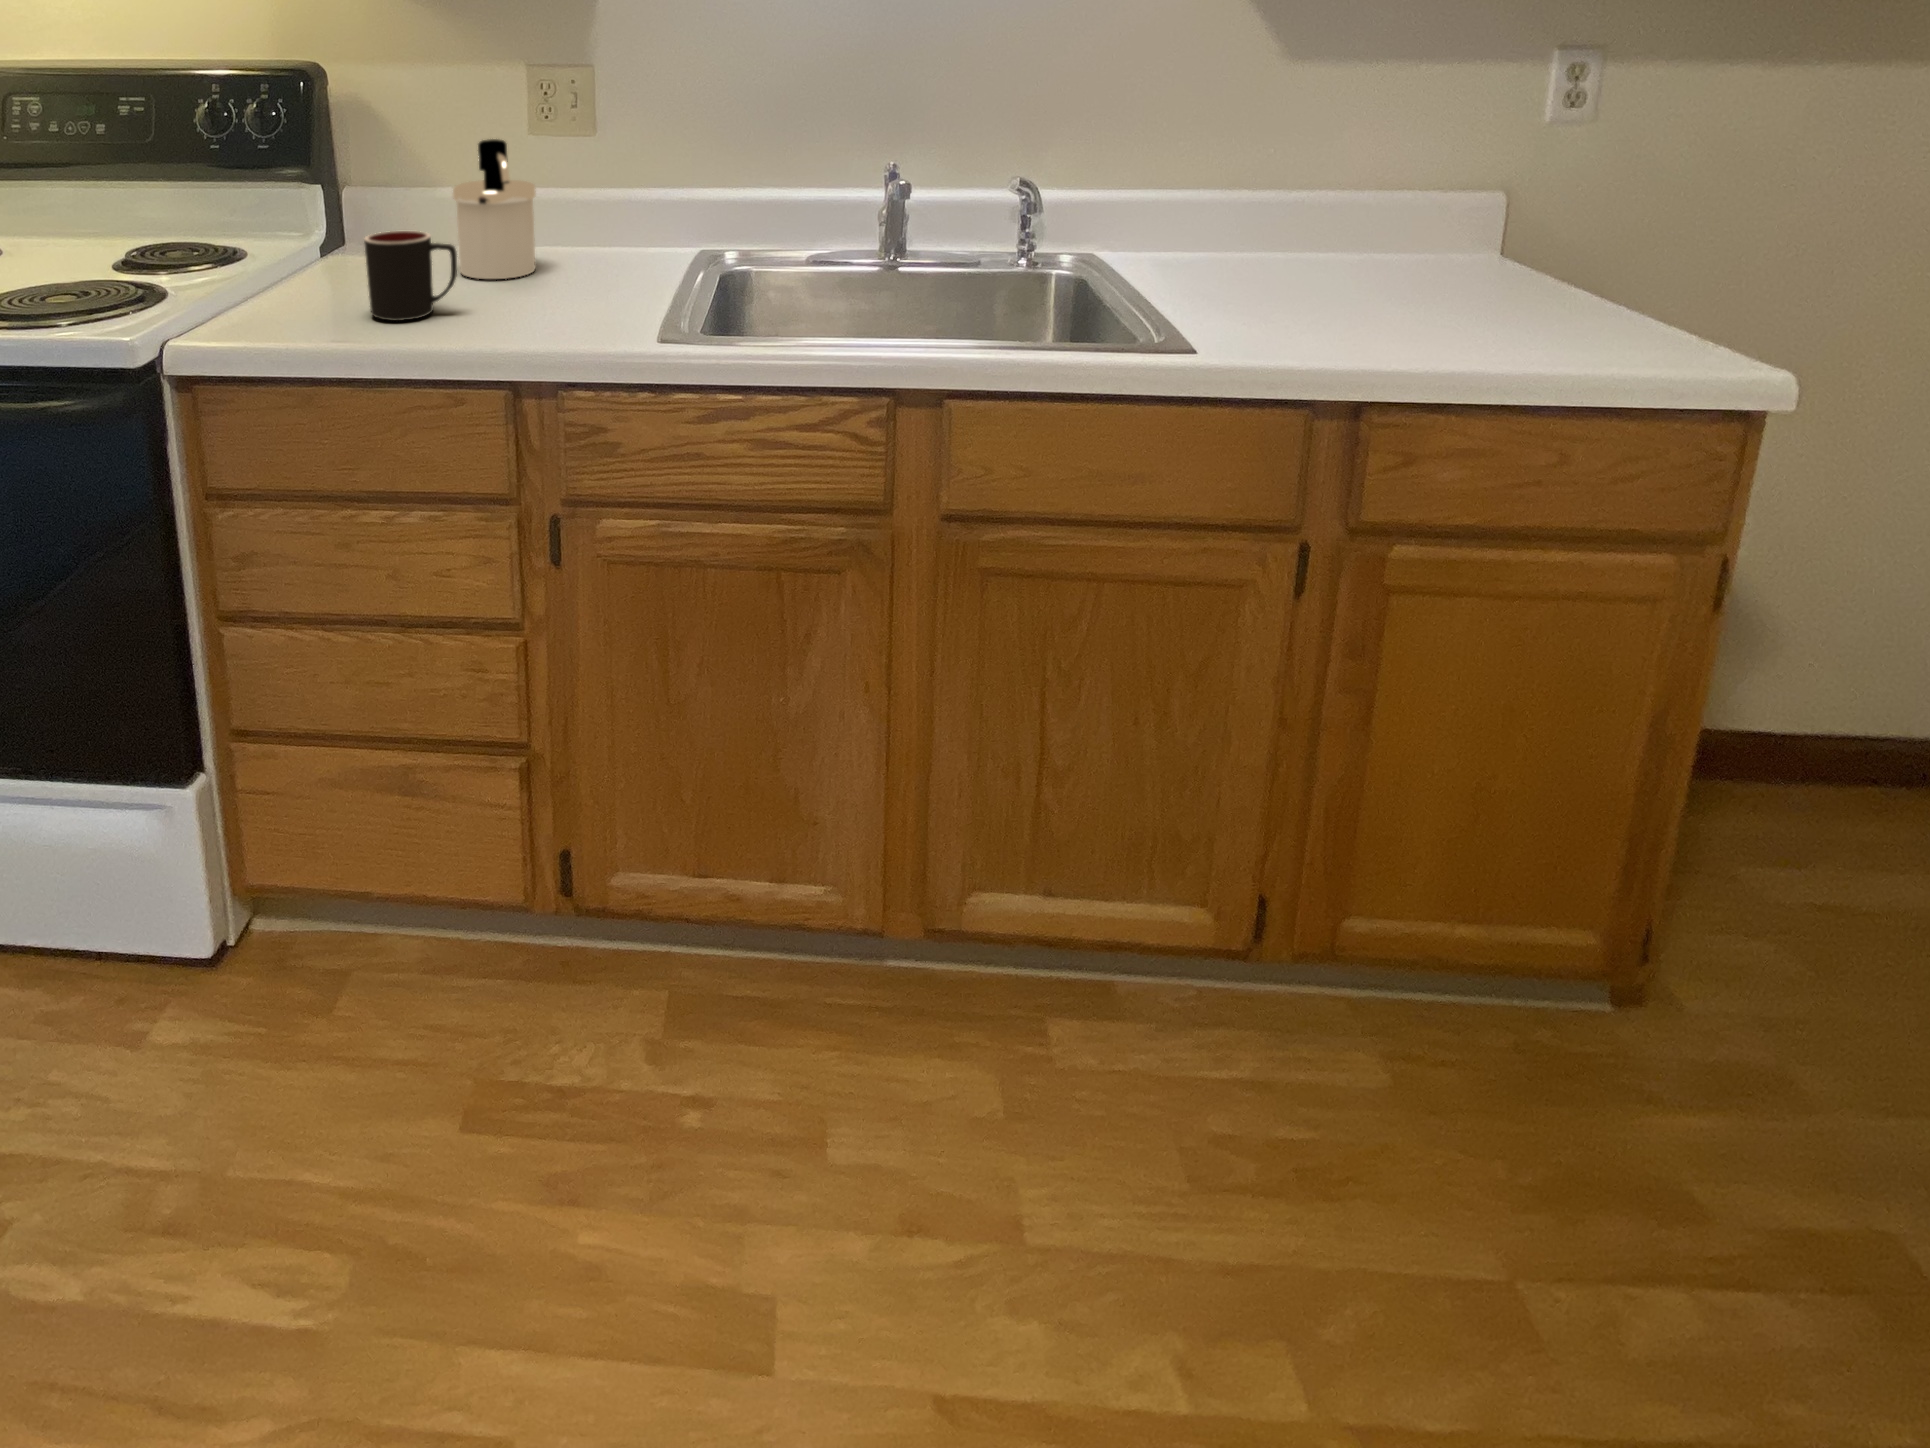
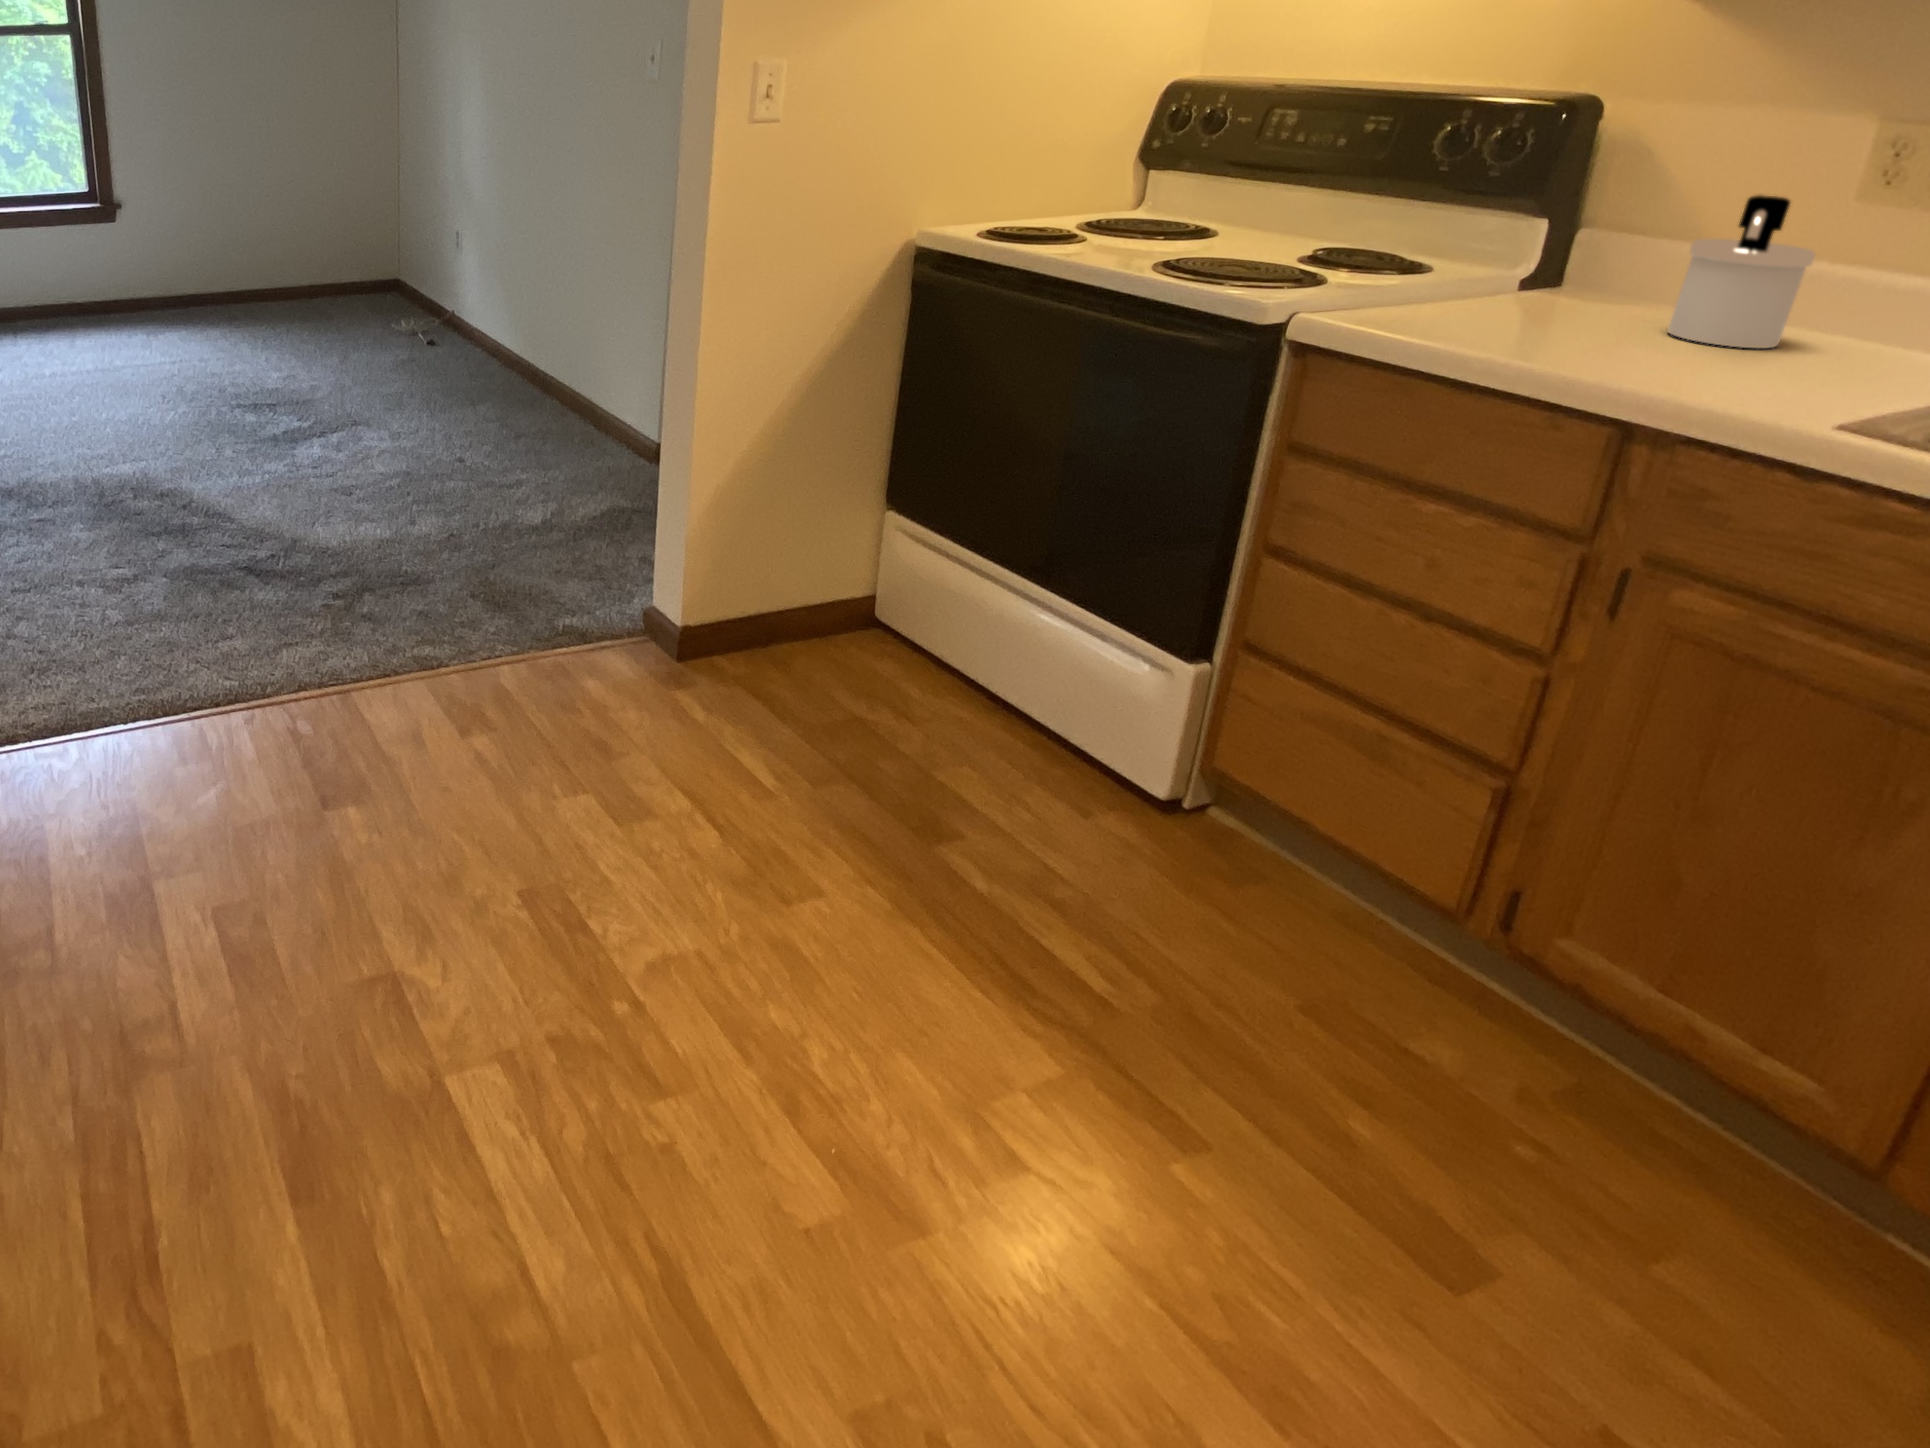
mug: present [364,231,457,321] -> none [1513,263,1639,349]

